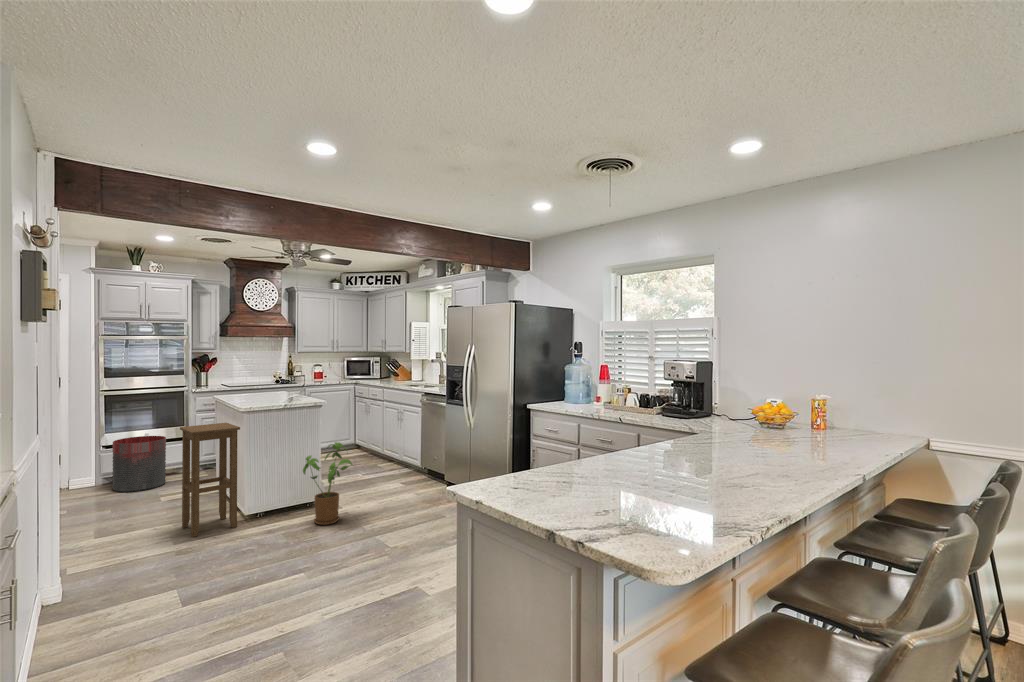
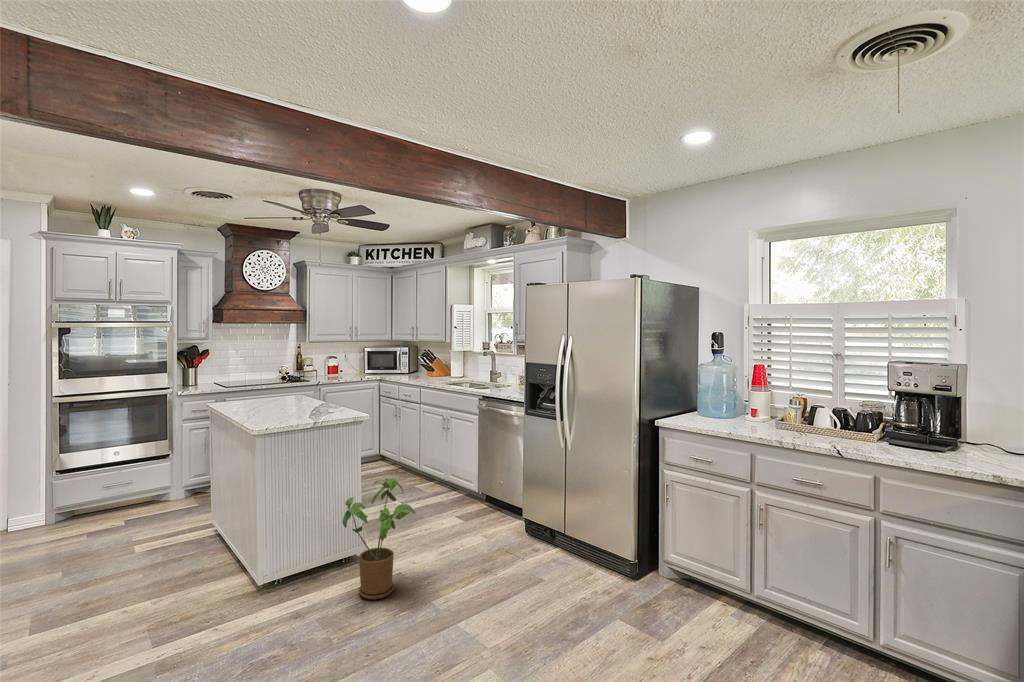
stool: present [180,423,240,537] -> none [160,450,250,629]
trash can: present [112,436,166,492] -> none [69,454,144,534]

